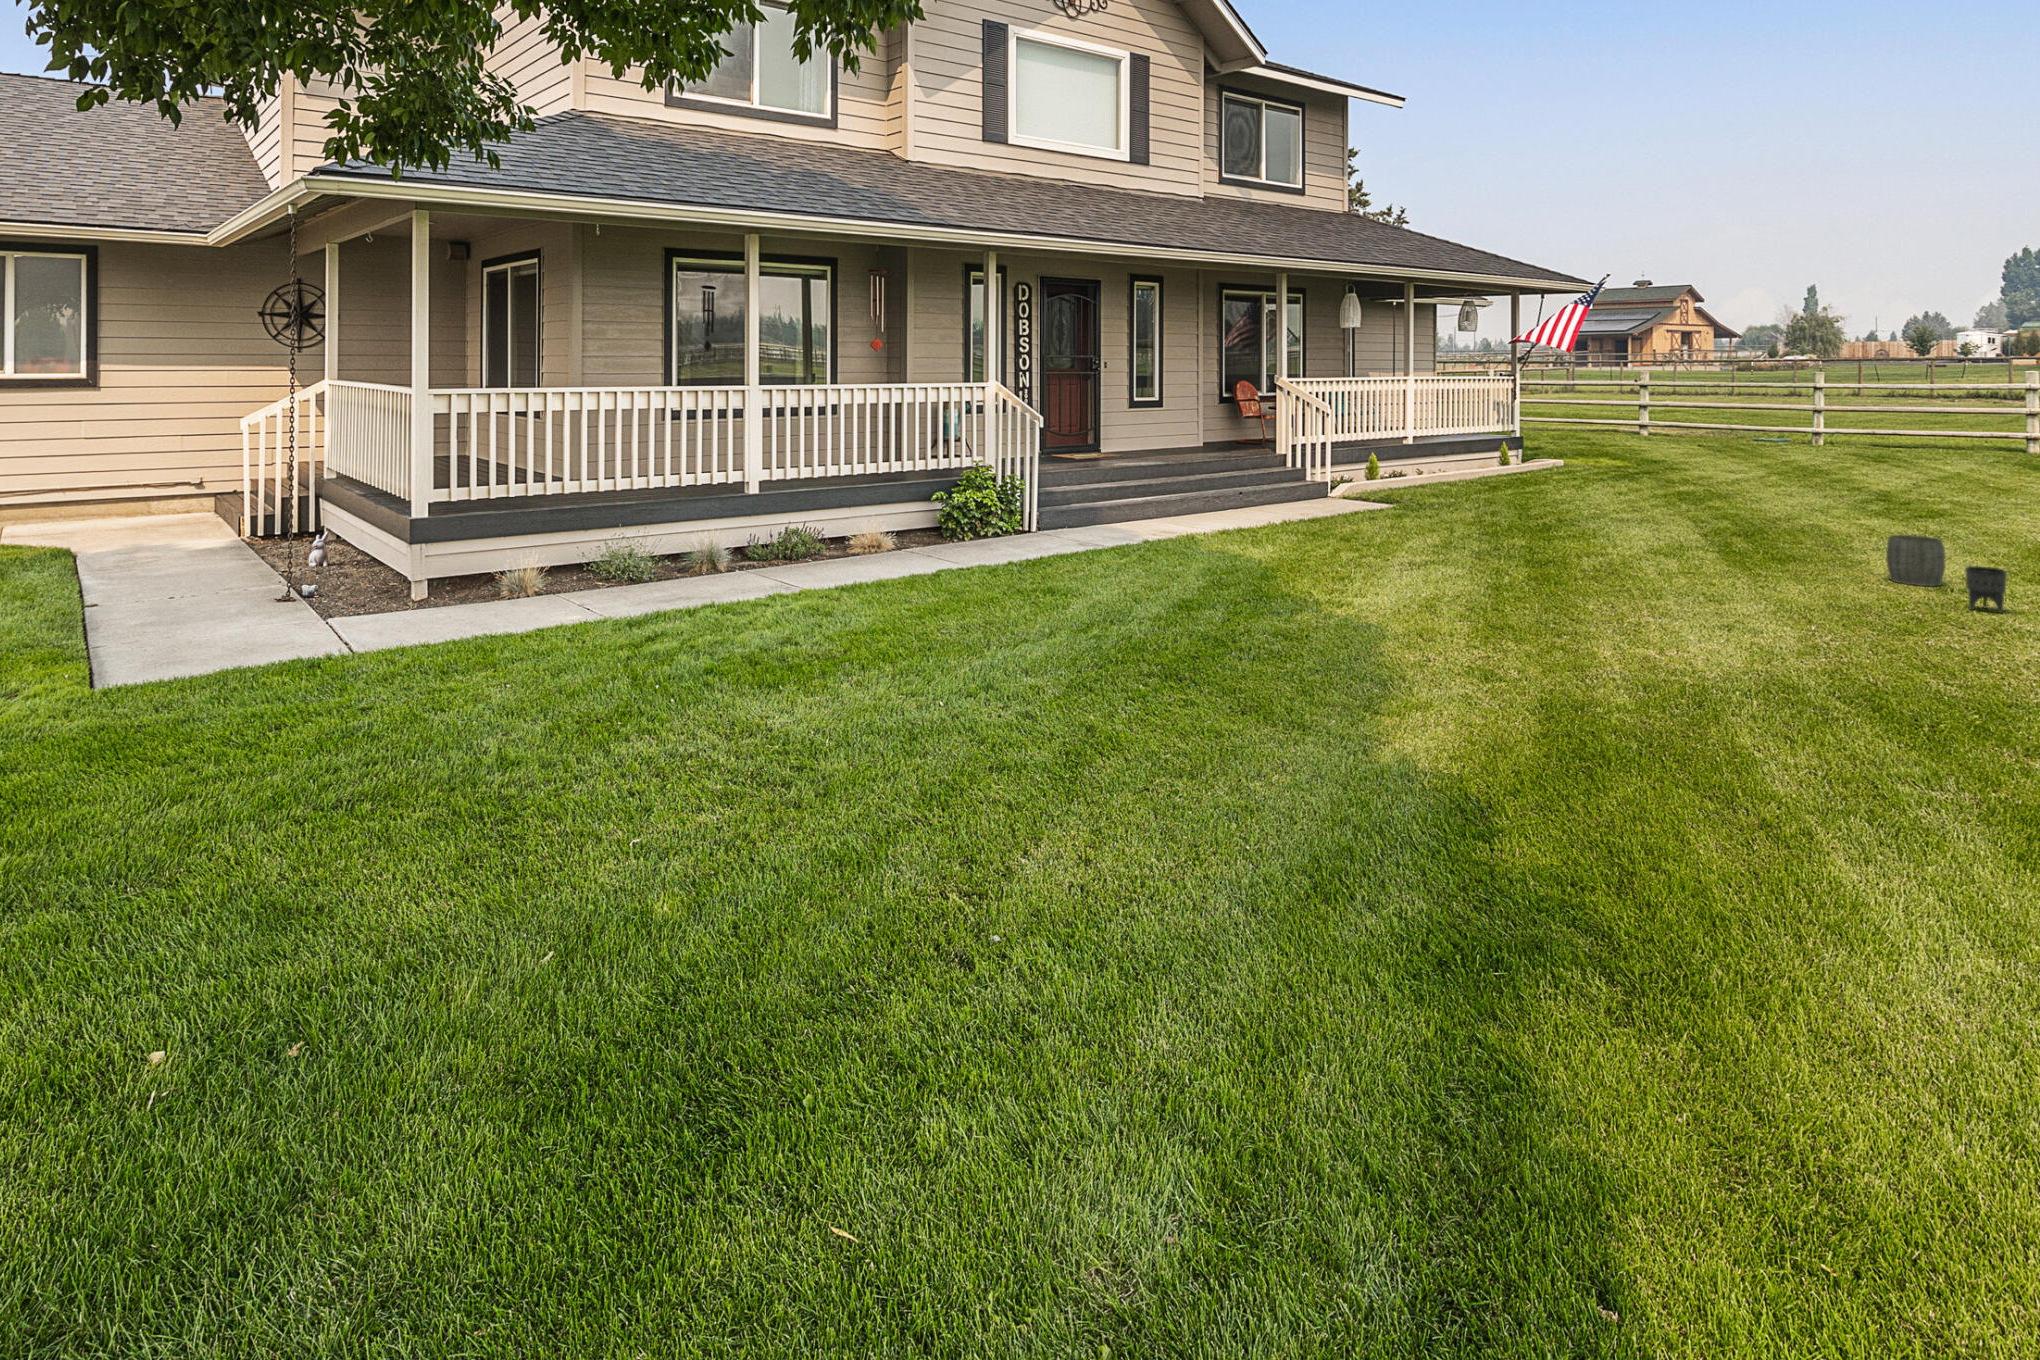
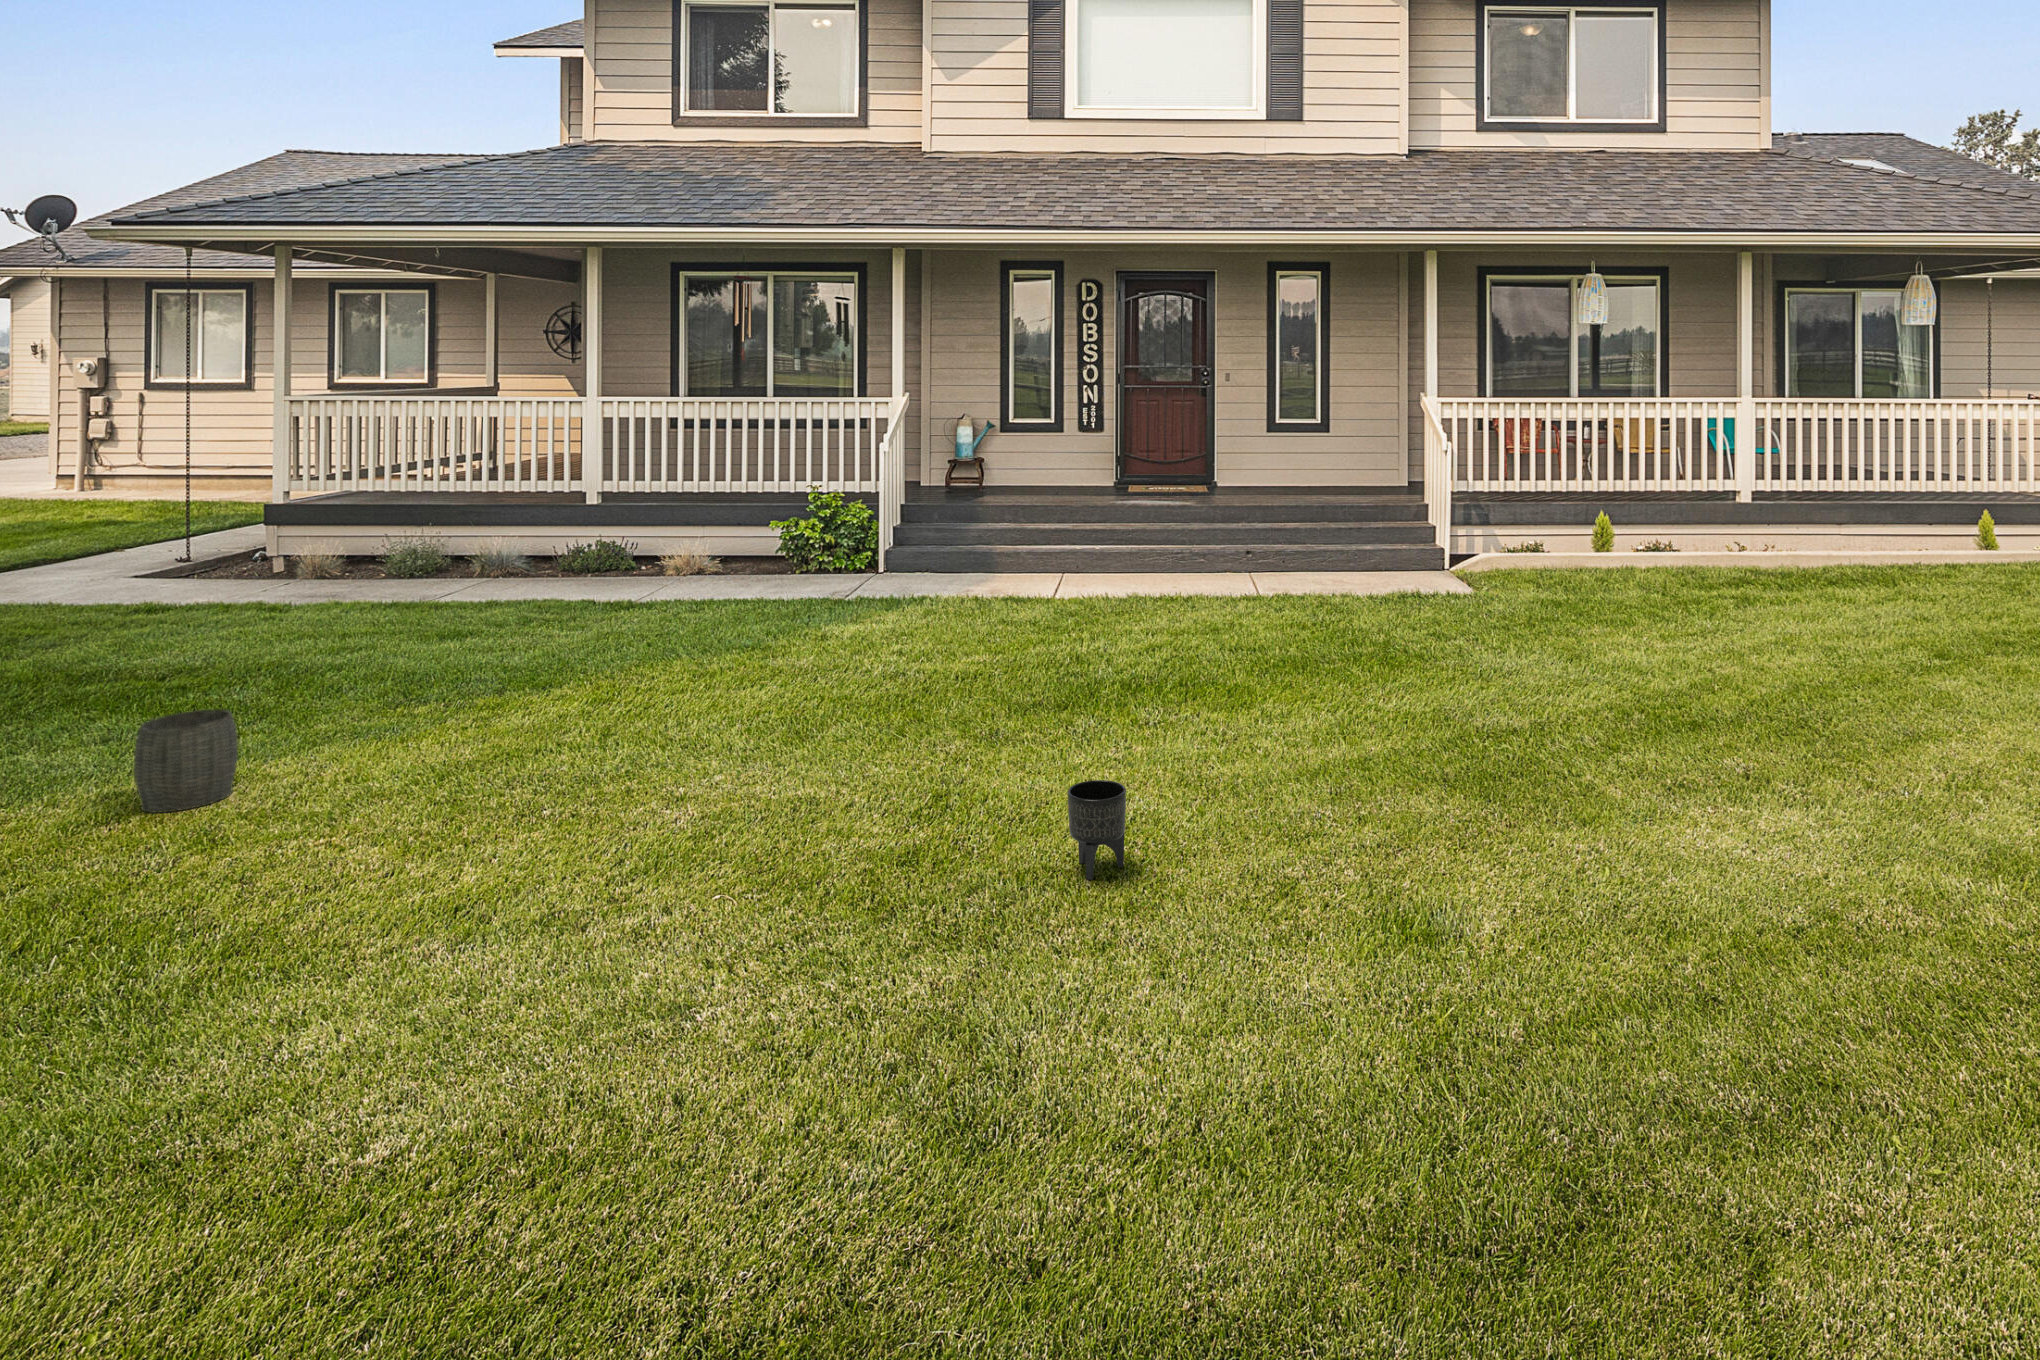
woven basket: present [1886,535,1945,586] -> present [134,710,238,813]

